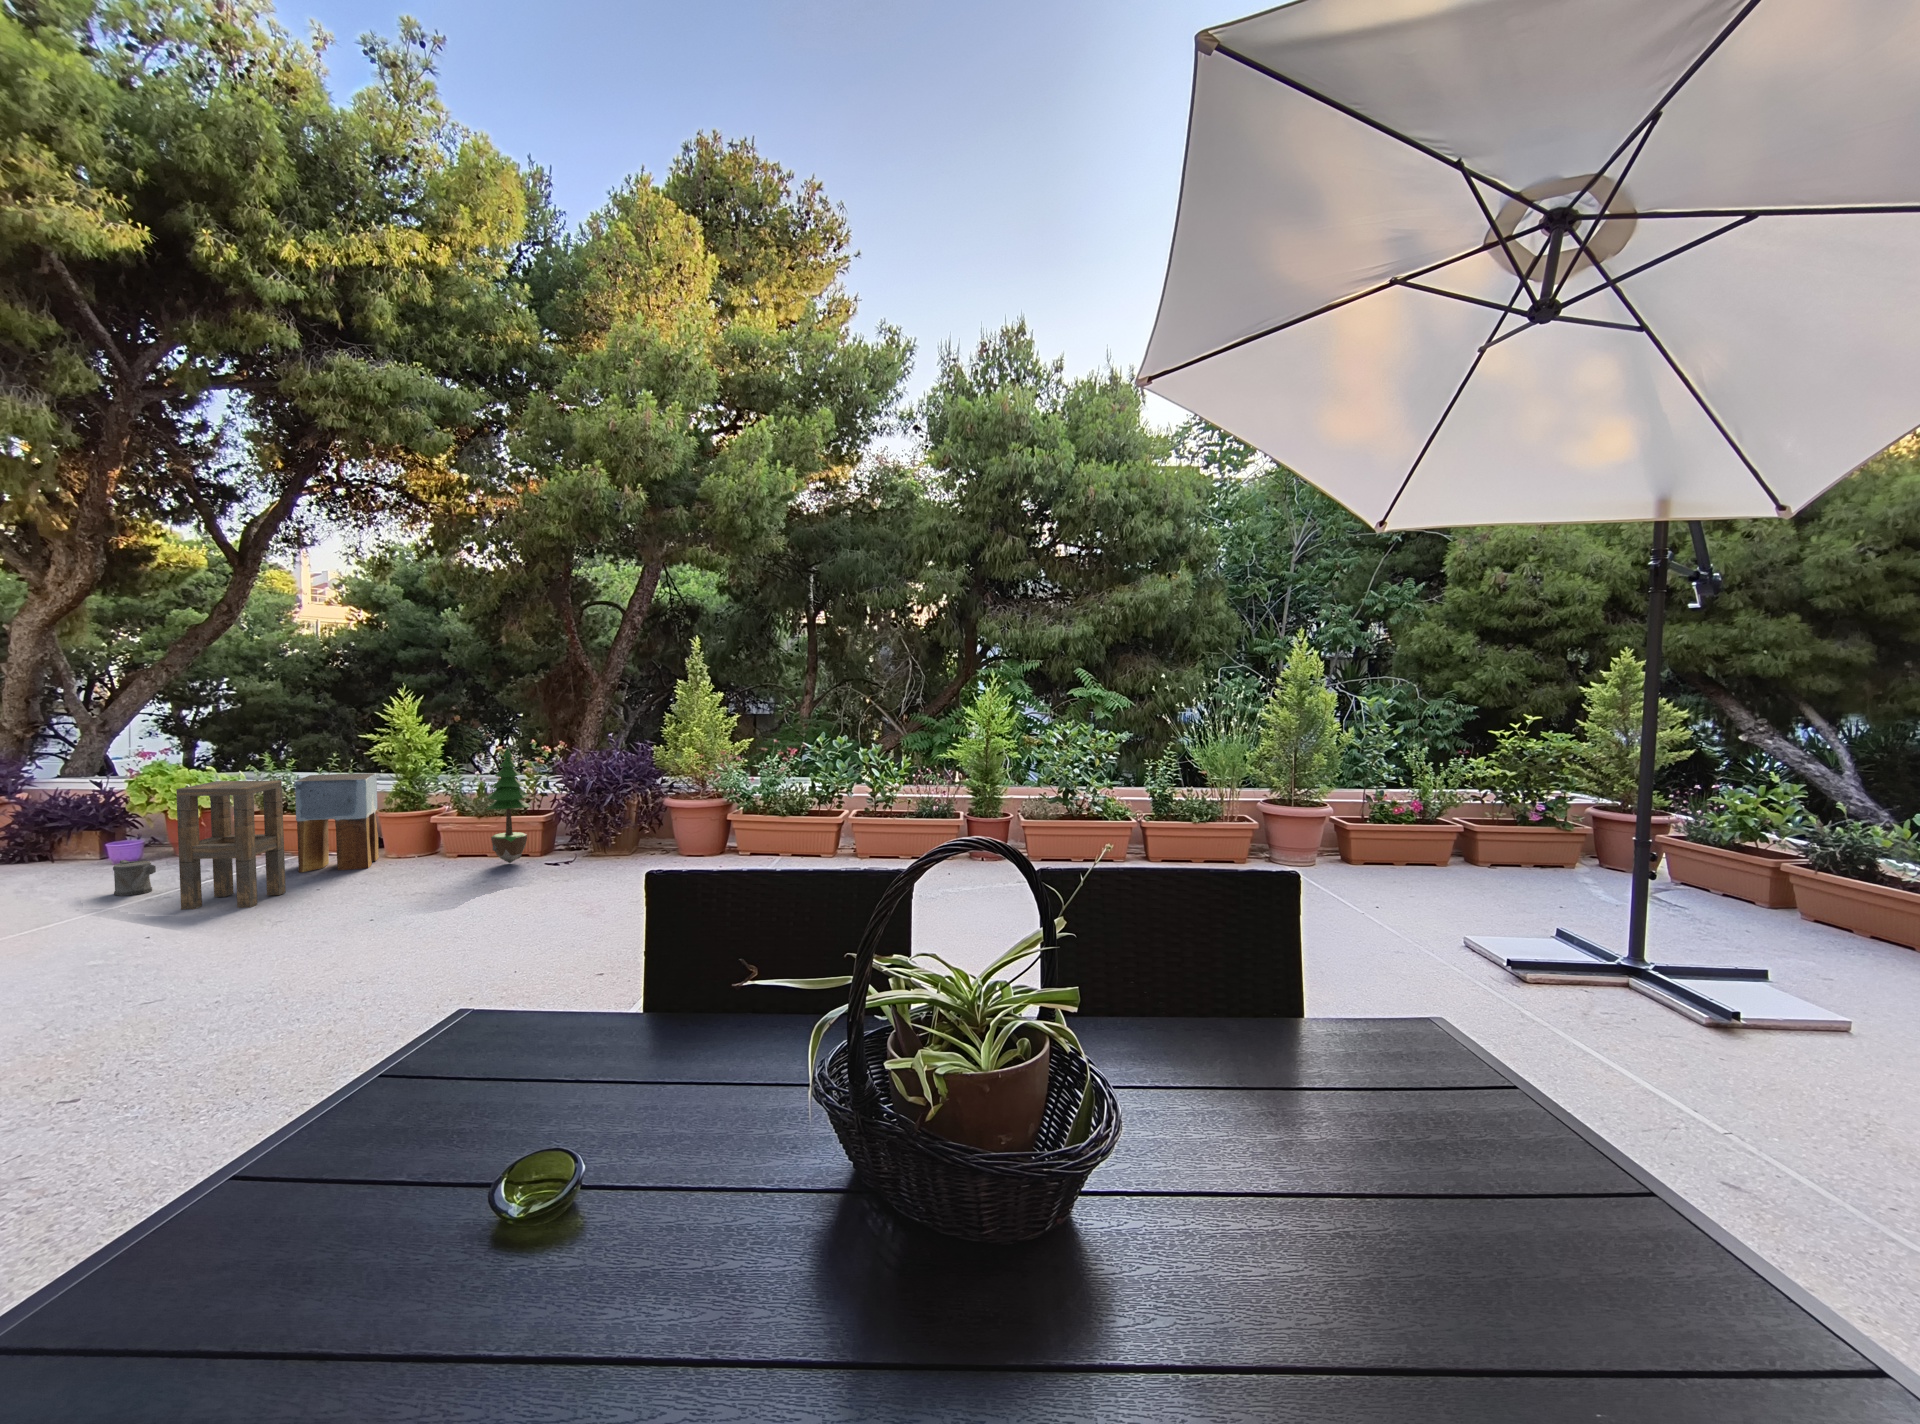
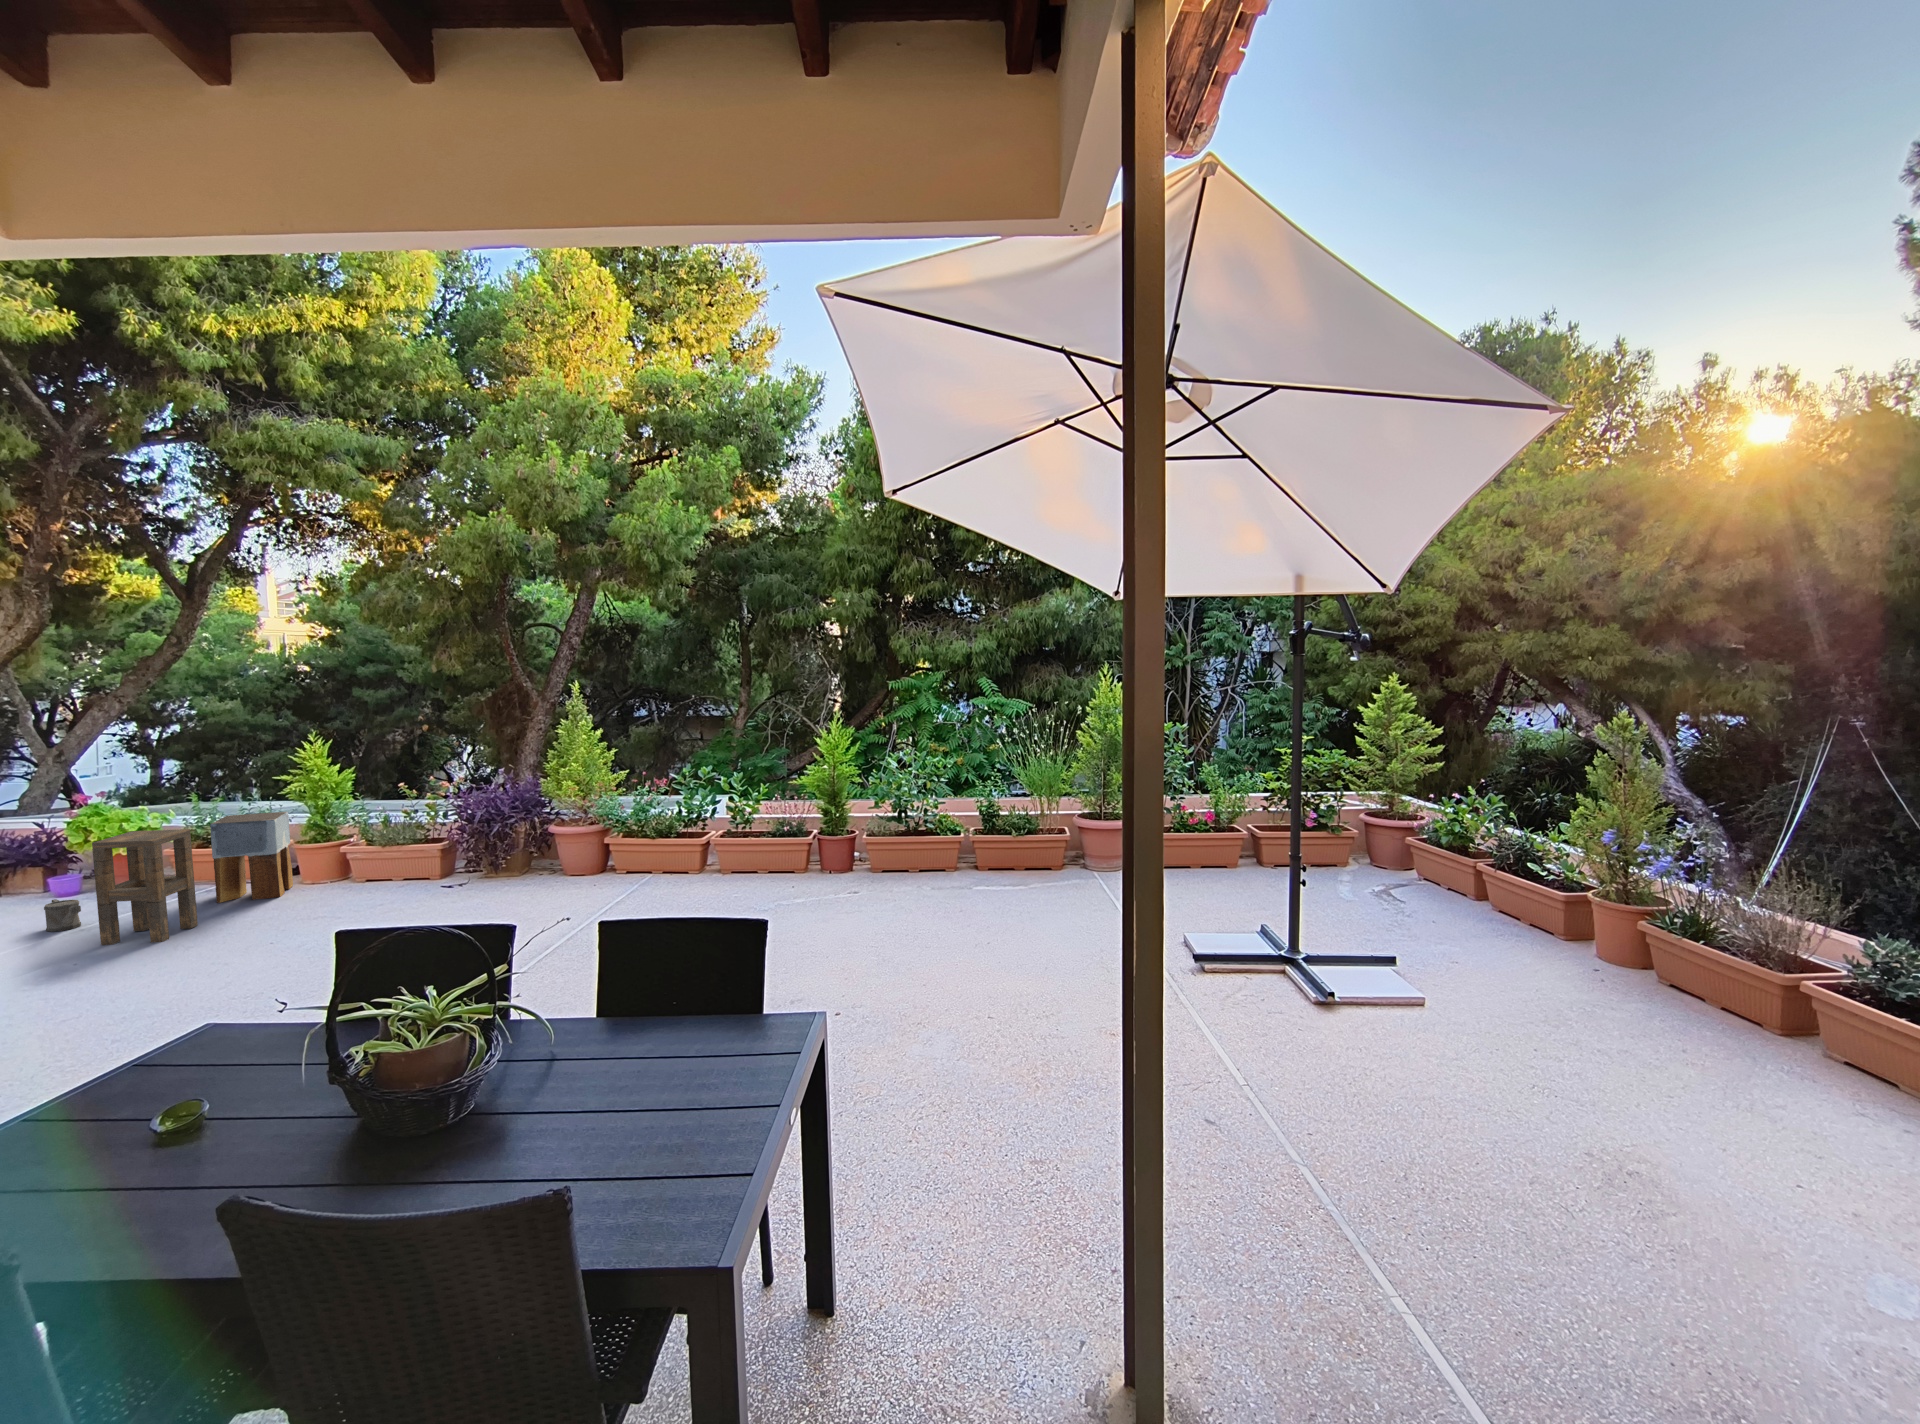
potted tree: present [486,747,531,863] -> none [383,788,426,889]

